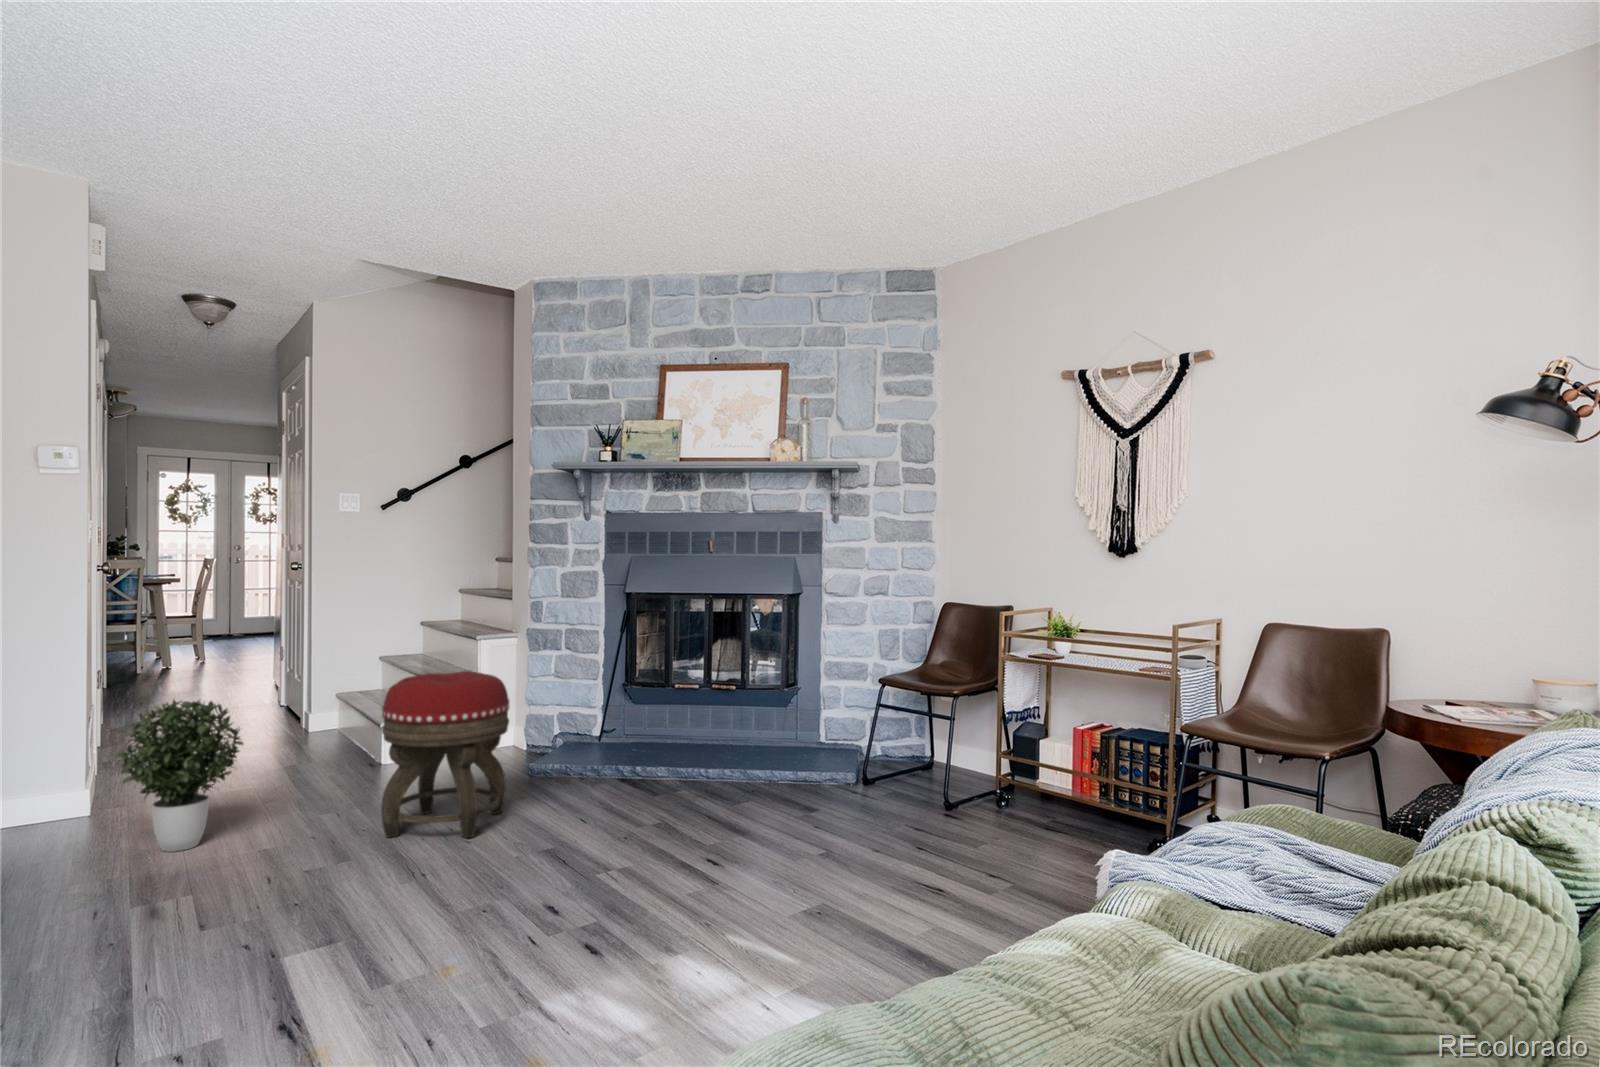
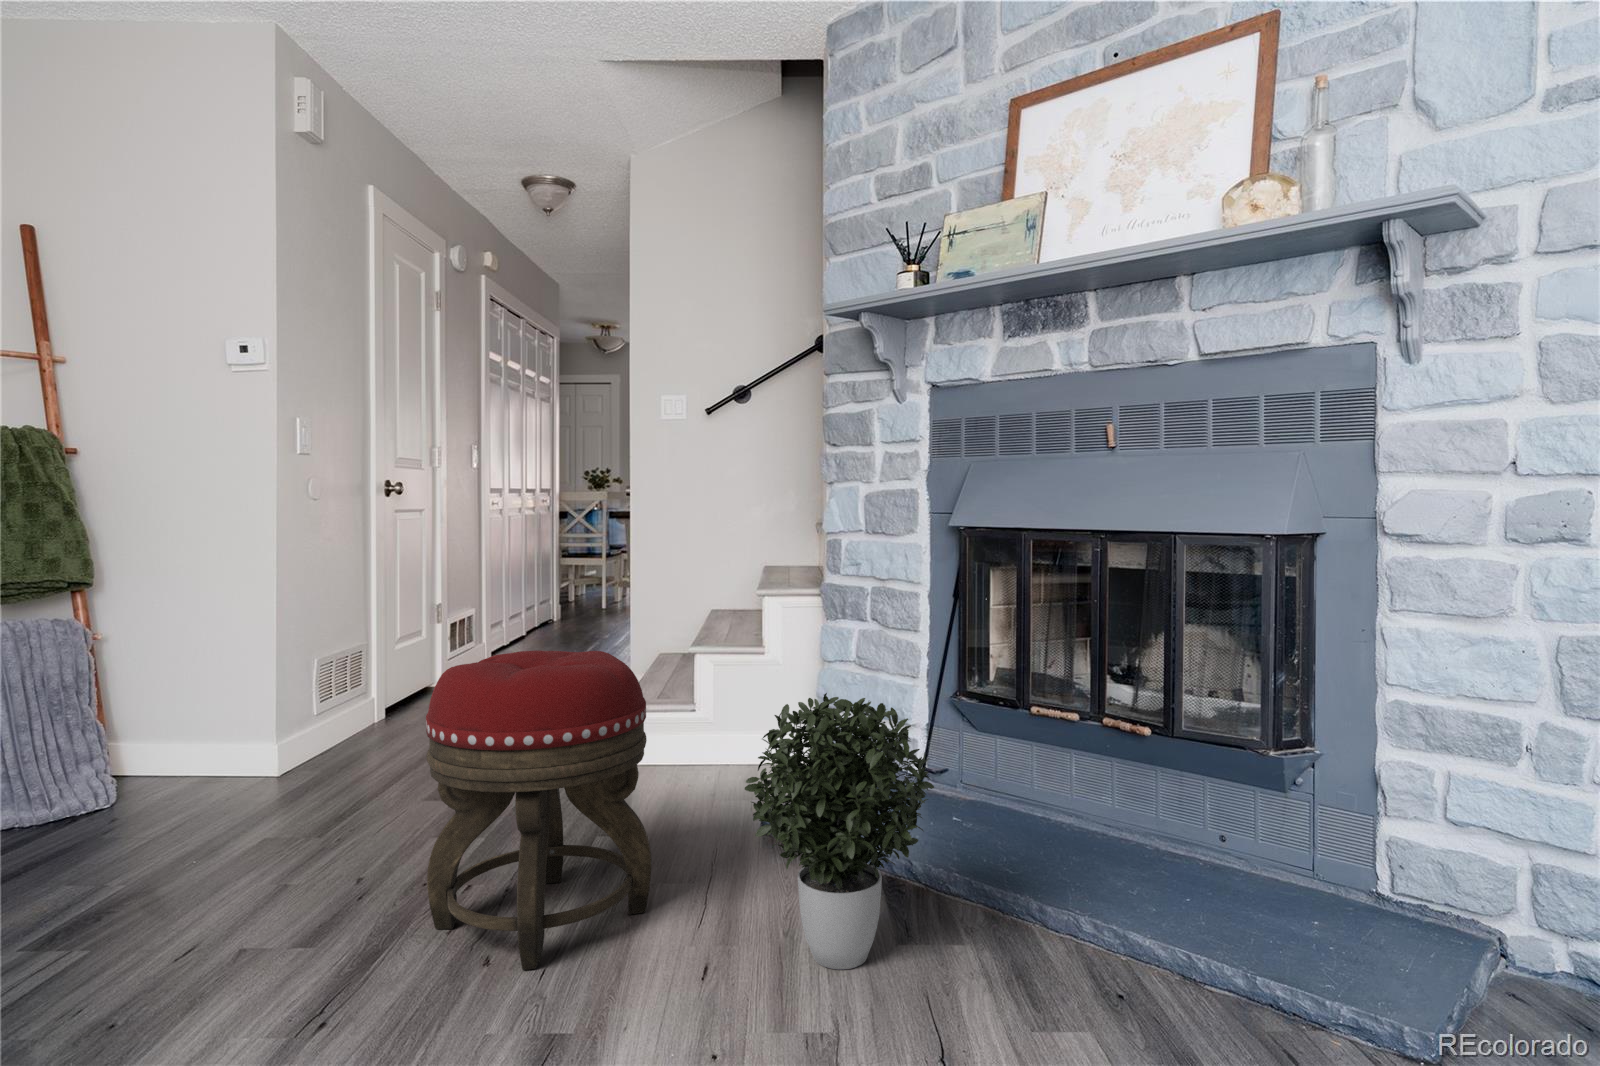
potted plant: present [116,699,243,852] -> present [745,693,934,969]

